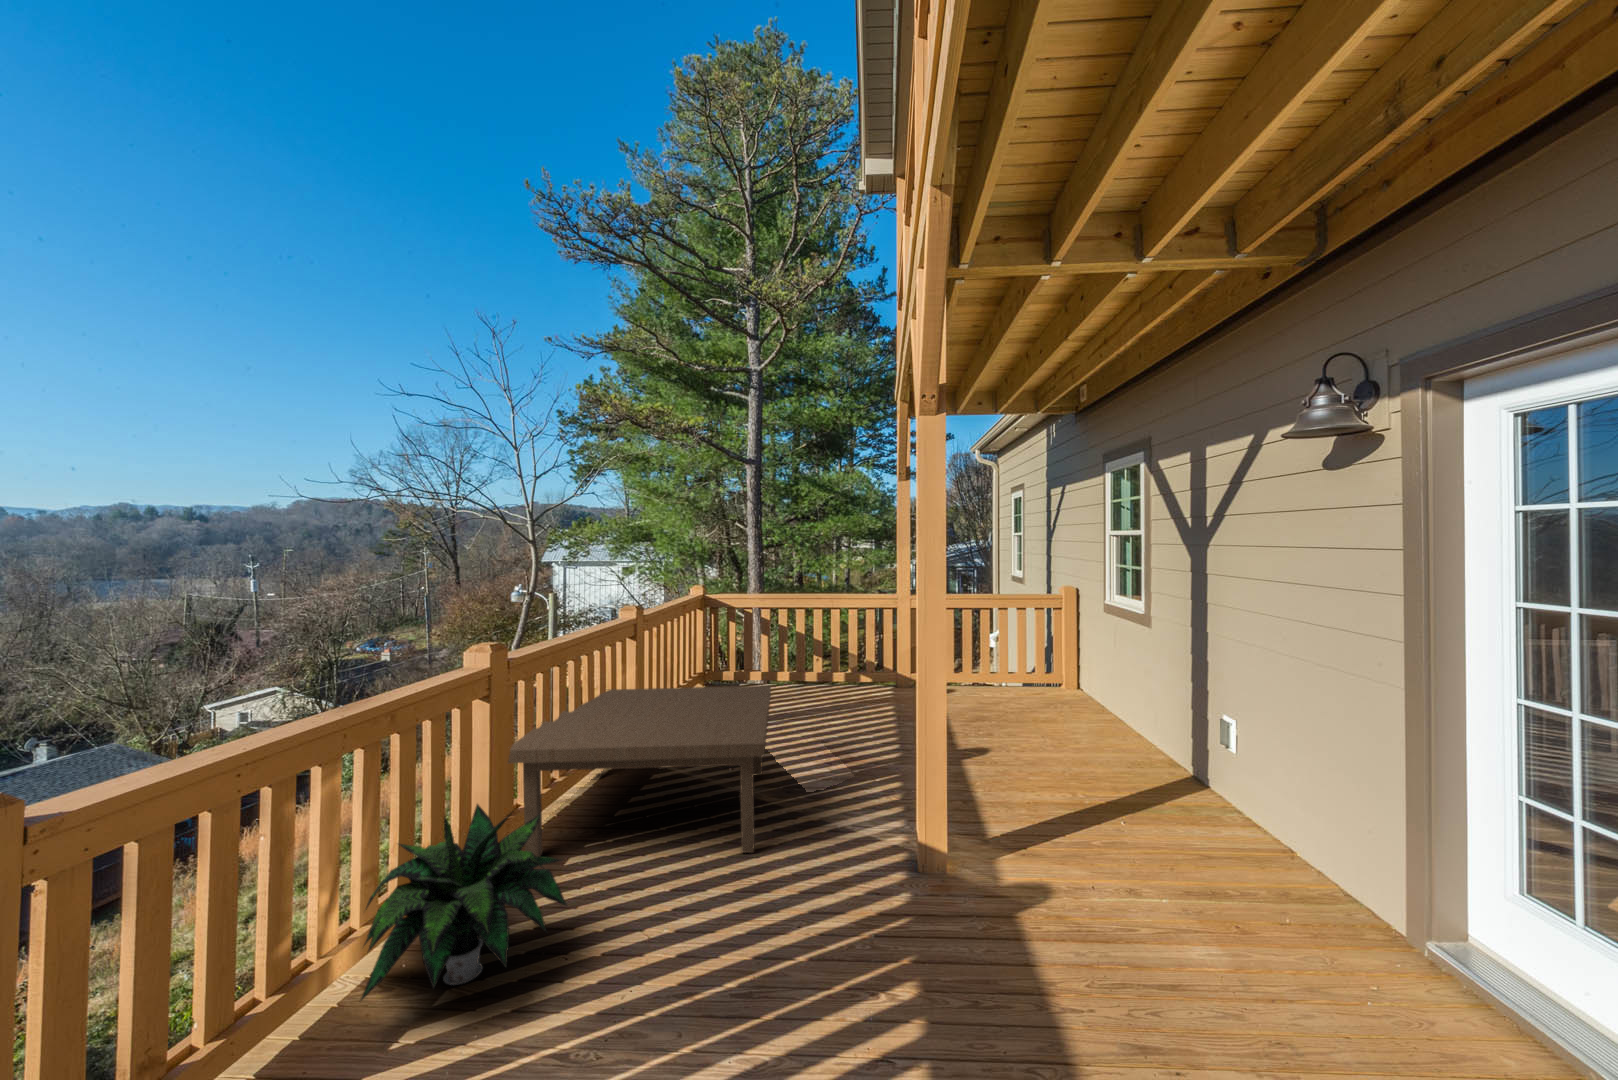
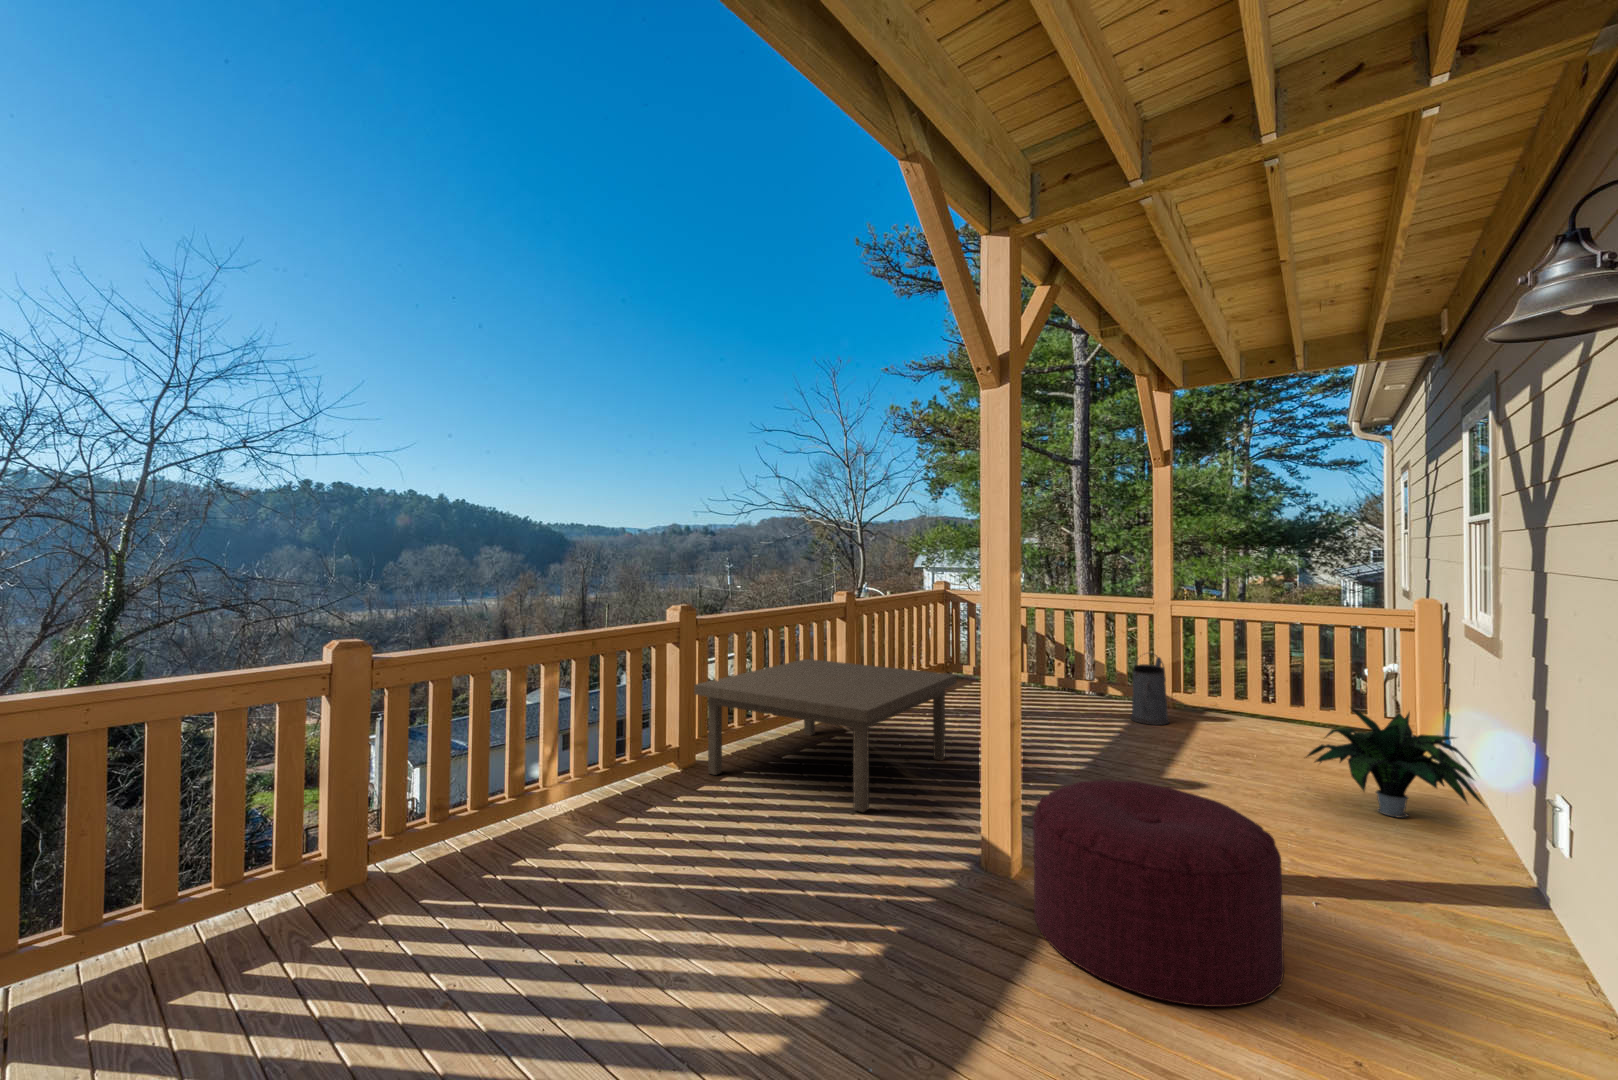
watering can: none [862,640,892,702] -> present [1131,655,1169,725]
ottoman: none [971,761,1163,936] -> present [1033,780,1284,1007]
potted plant: present [361,804,566,1001] -> present [1307,708,1484,818]

